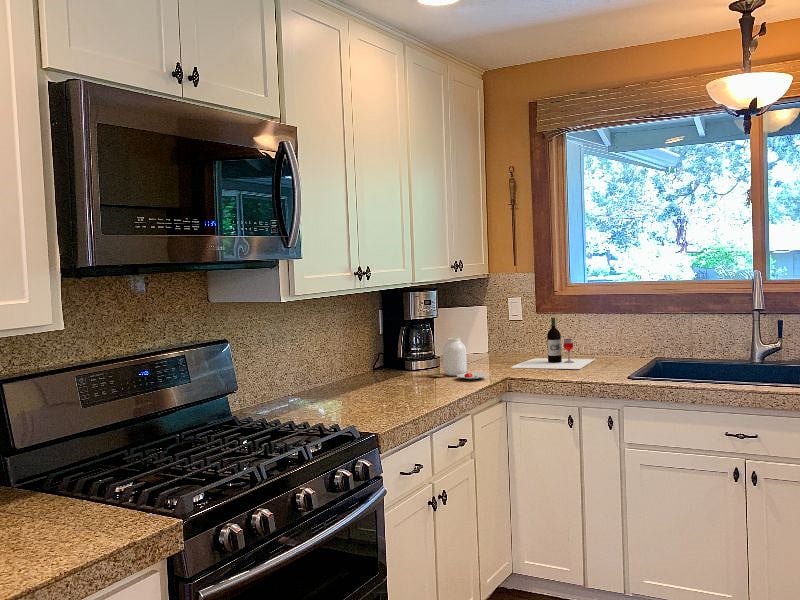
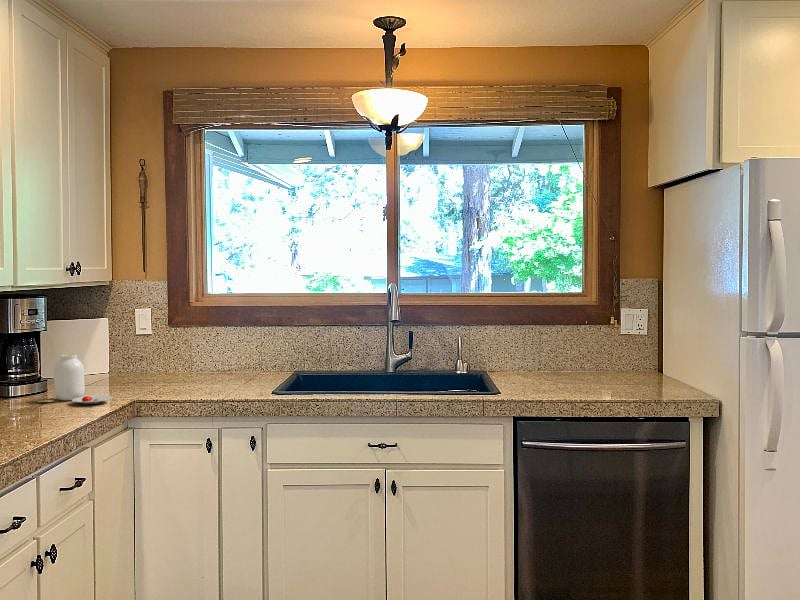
wine bottle: present [511,318,595,369] -> none [137,330,234,388]

